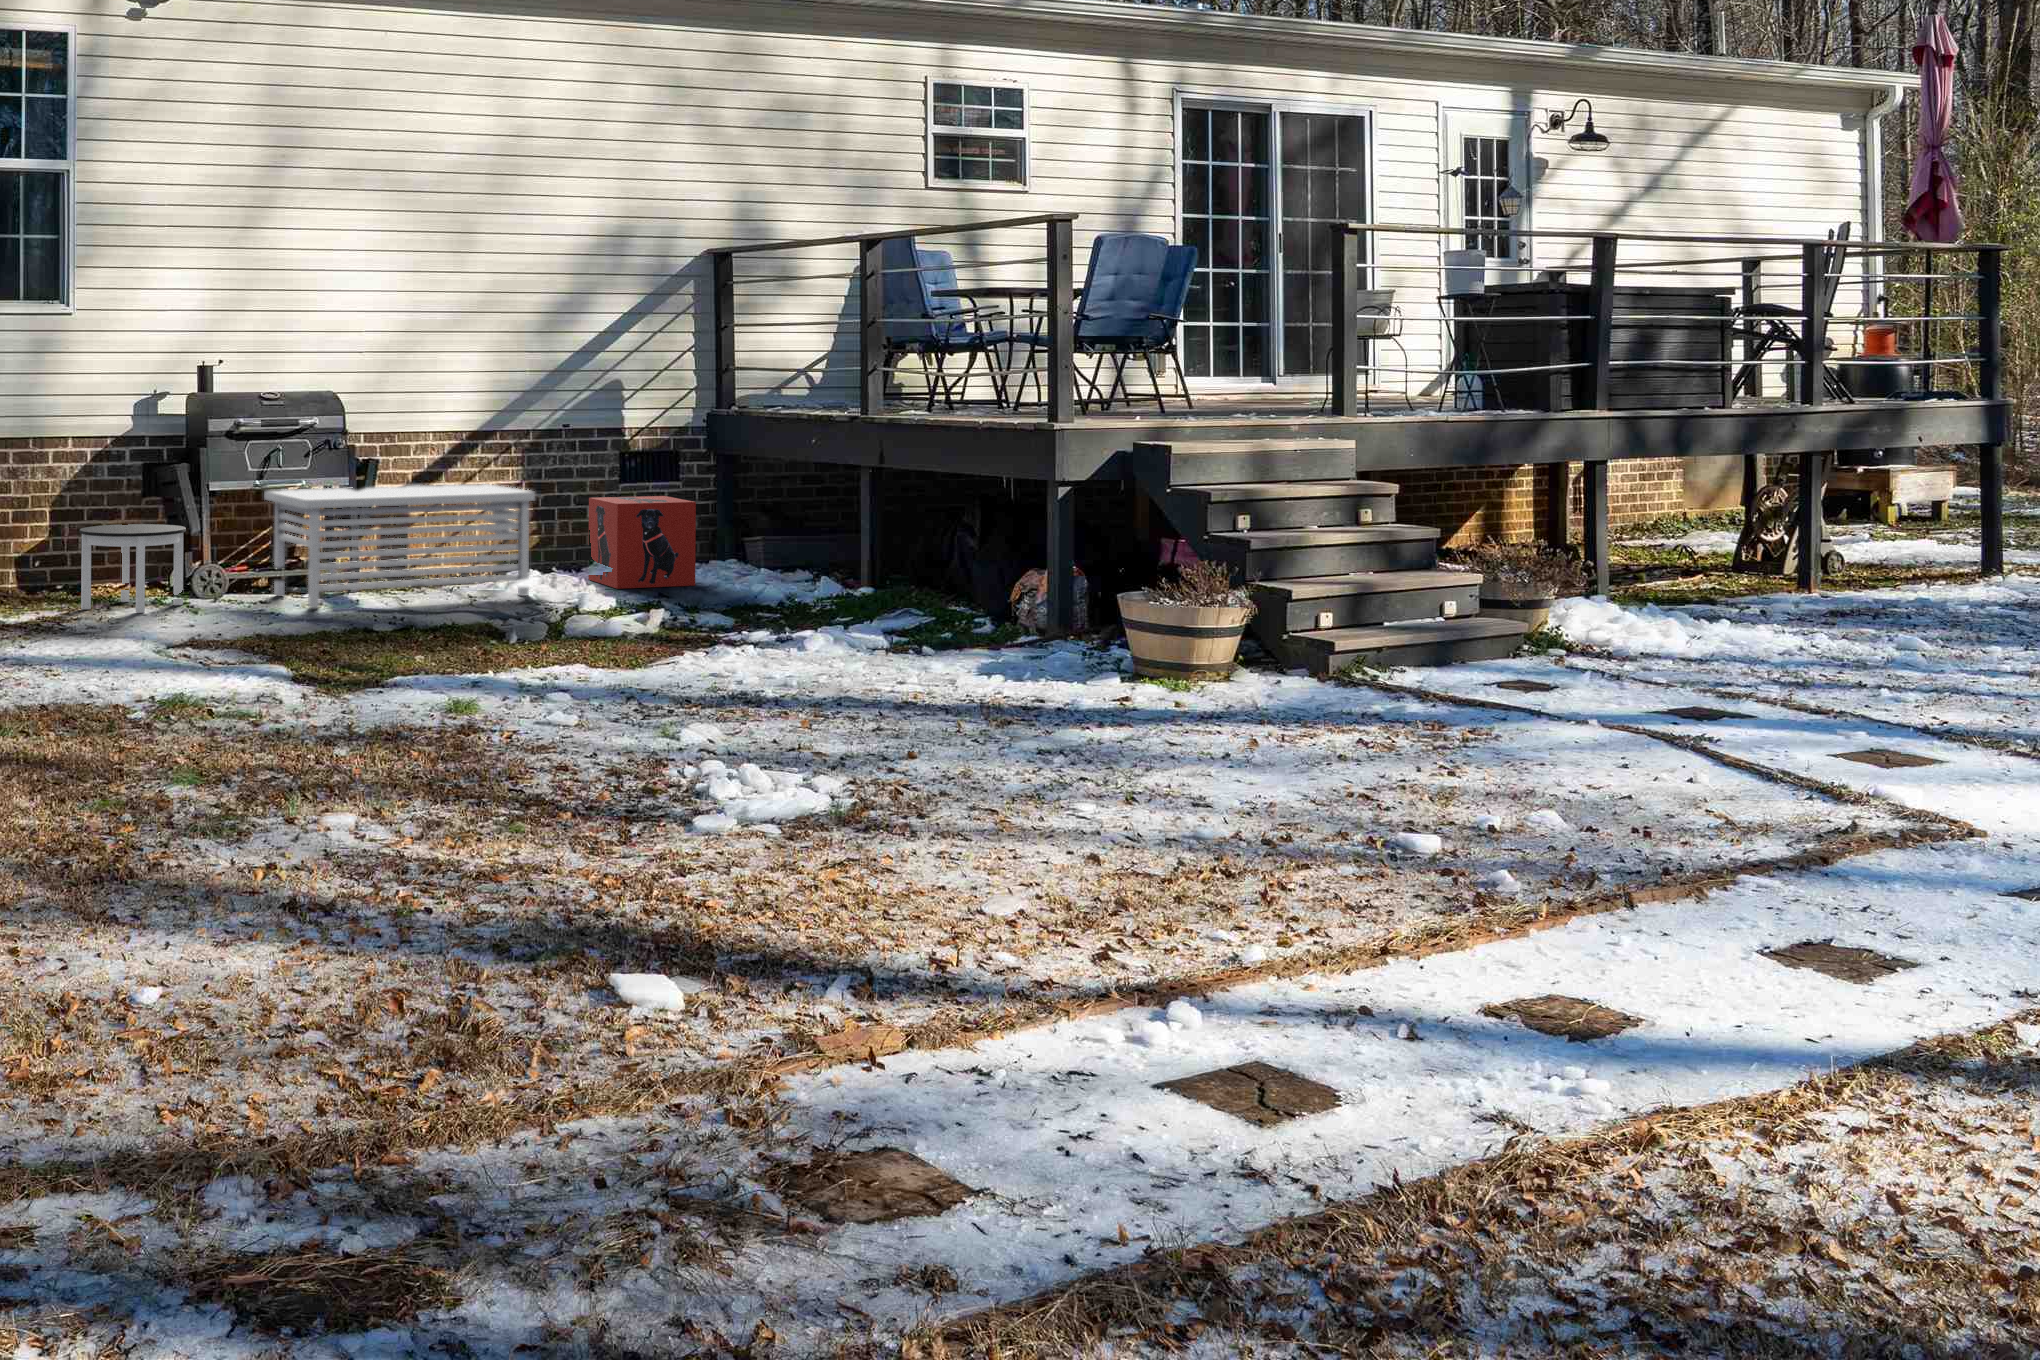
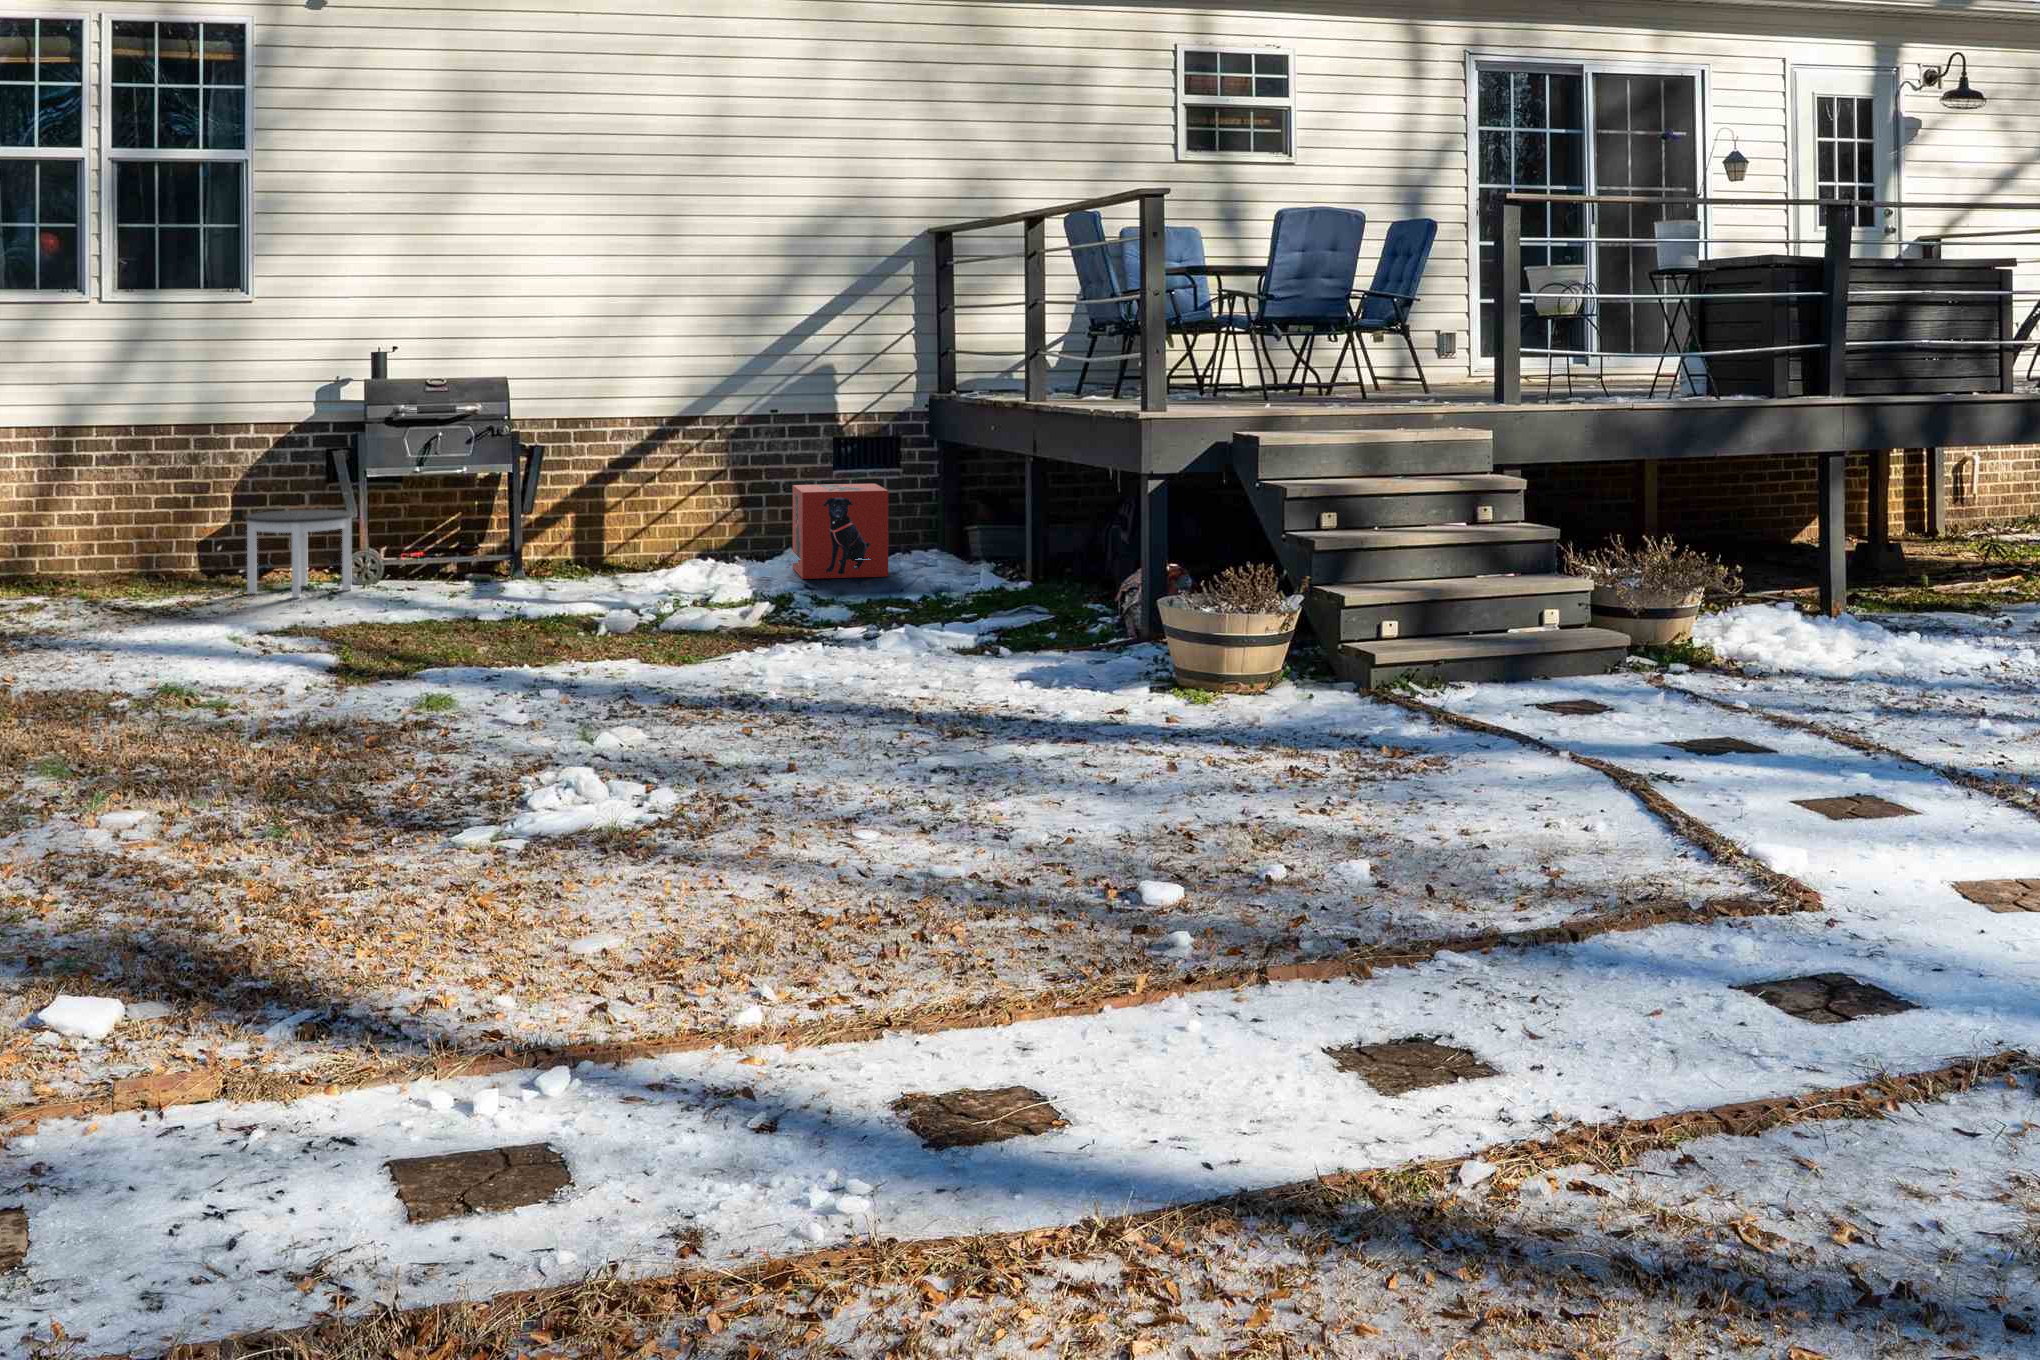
storage bench: present [264,484,535,608] -> none [445,470,707,596]

